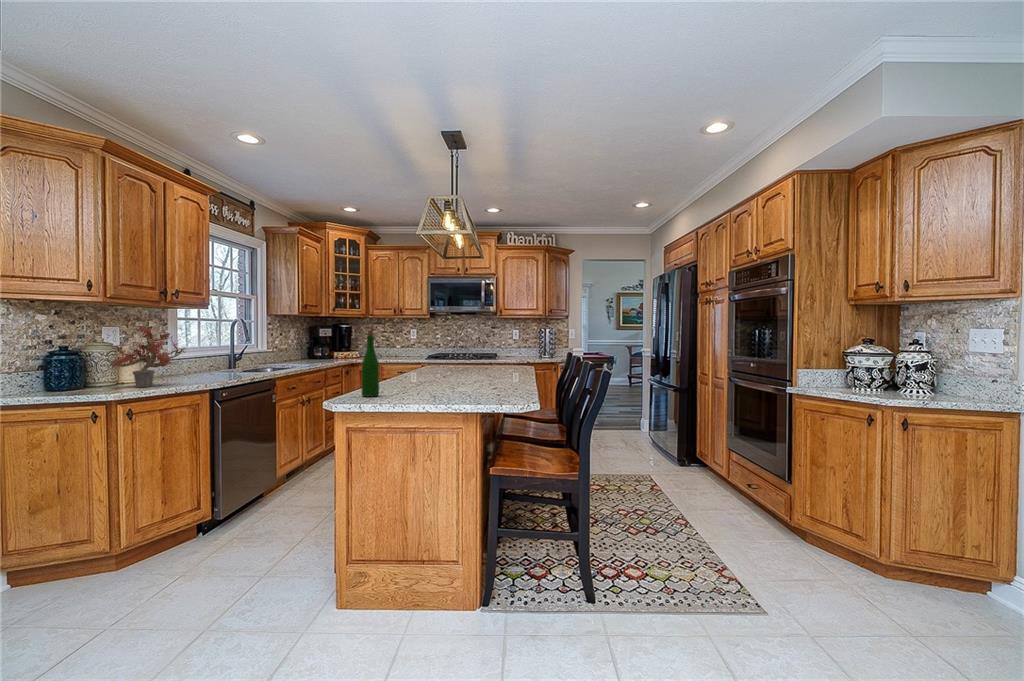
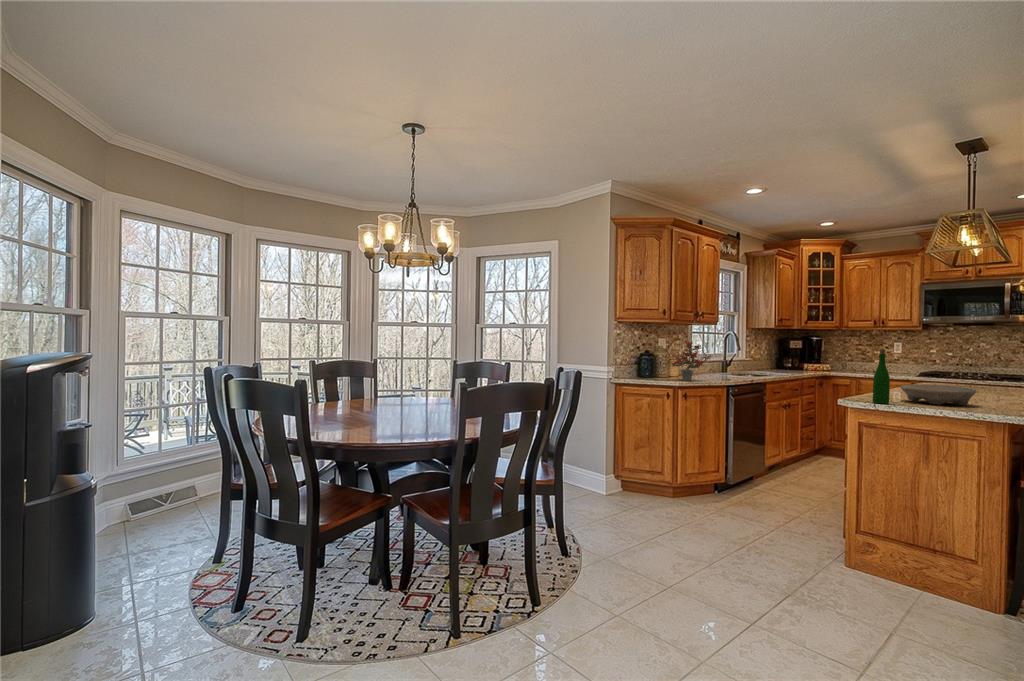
bowl: none [394,367,457,389] -> present [900,384,976,405]

